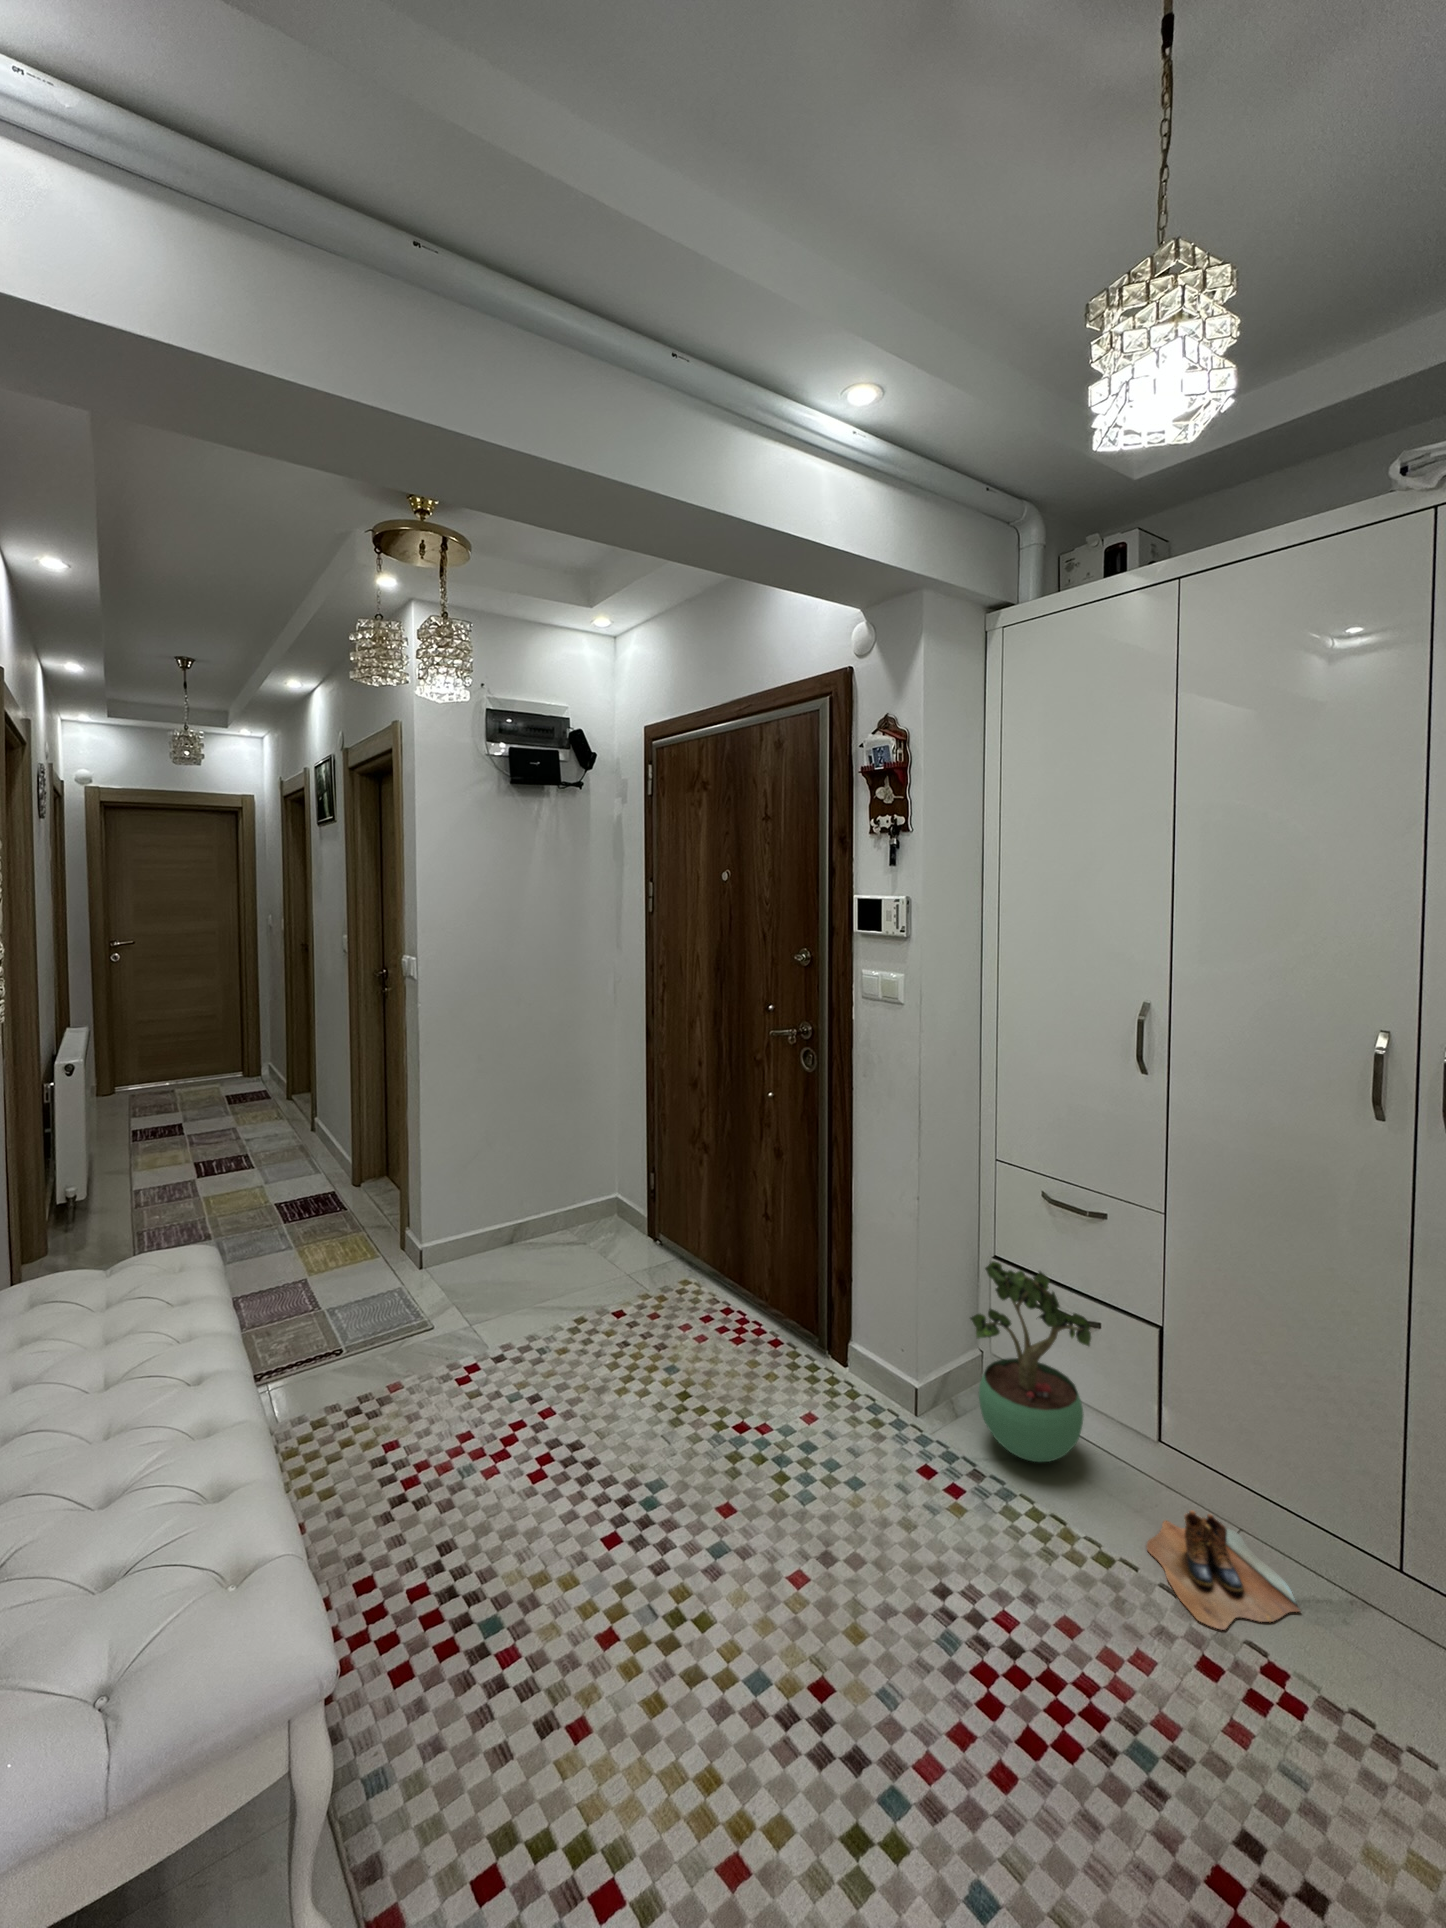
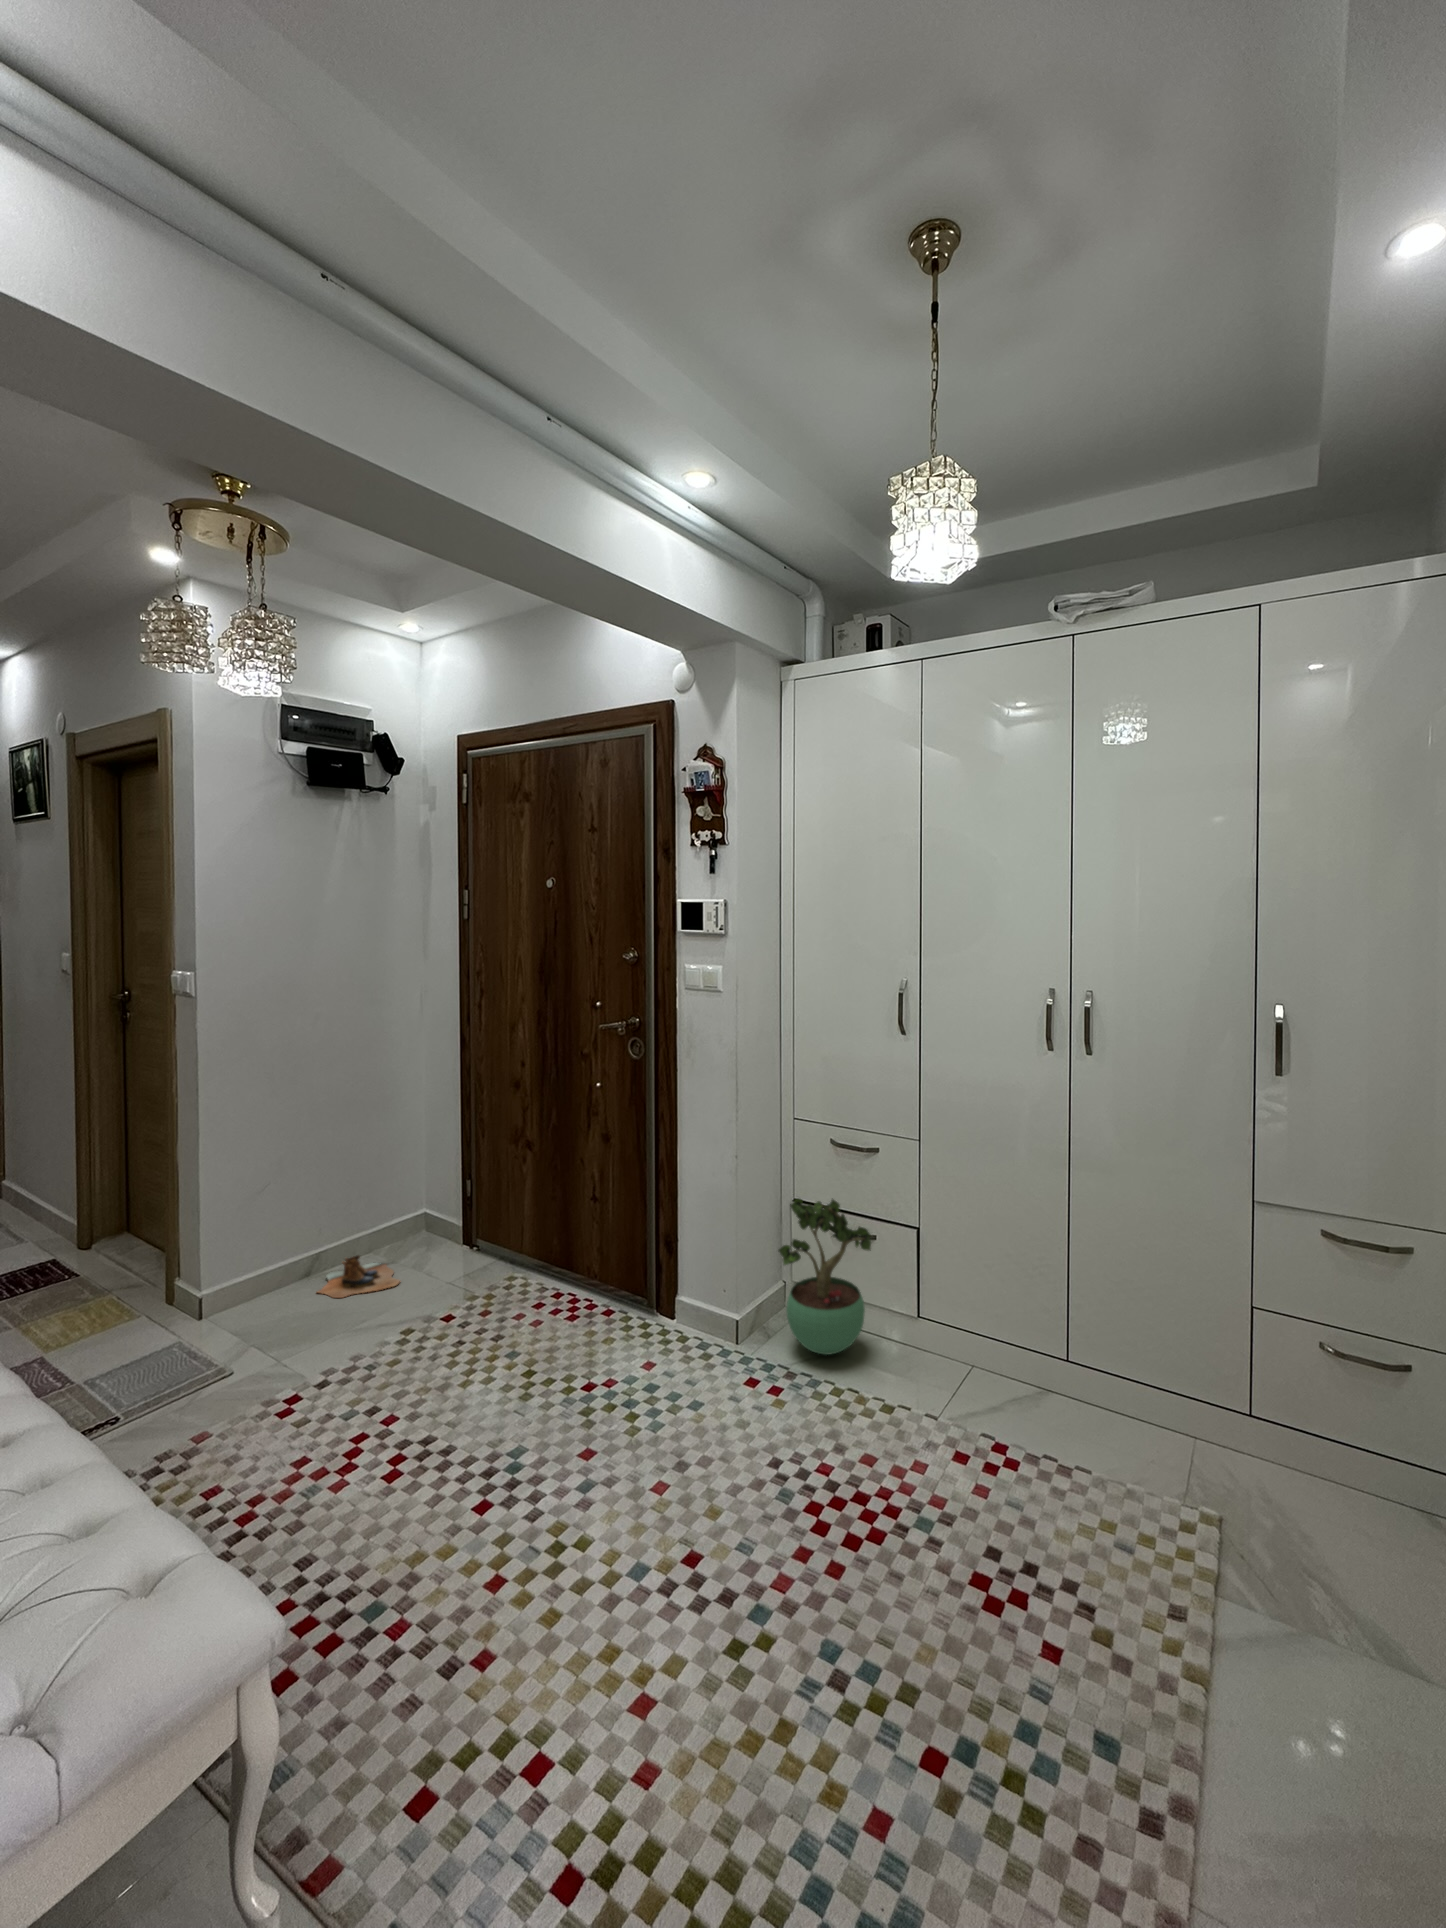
boots: present [1146,1510,1300,1630] -> present [318,1256,401,1298]

